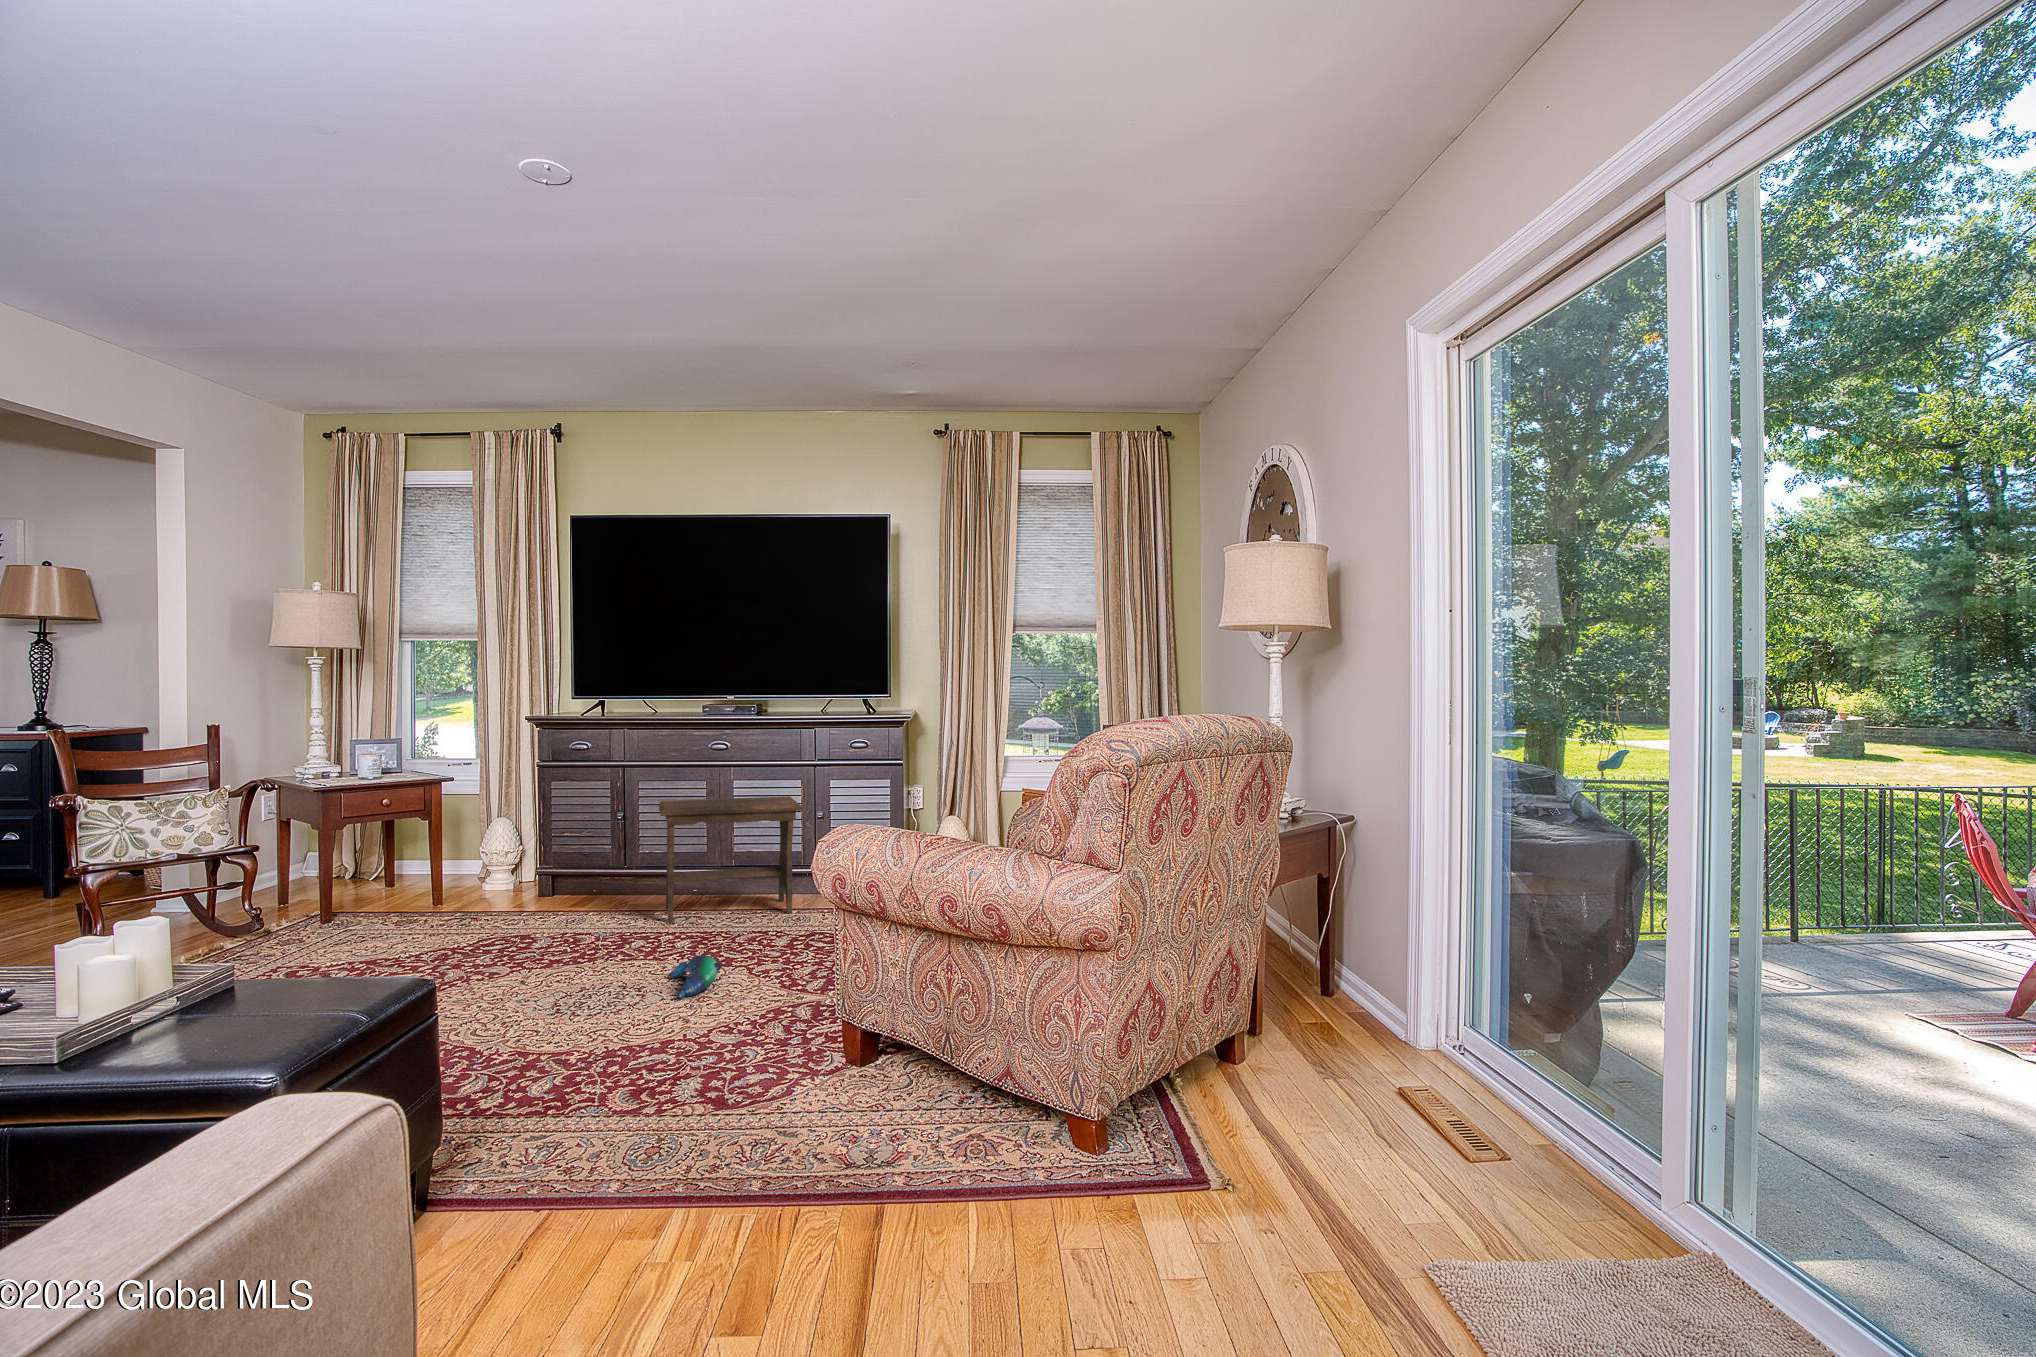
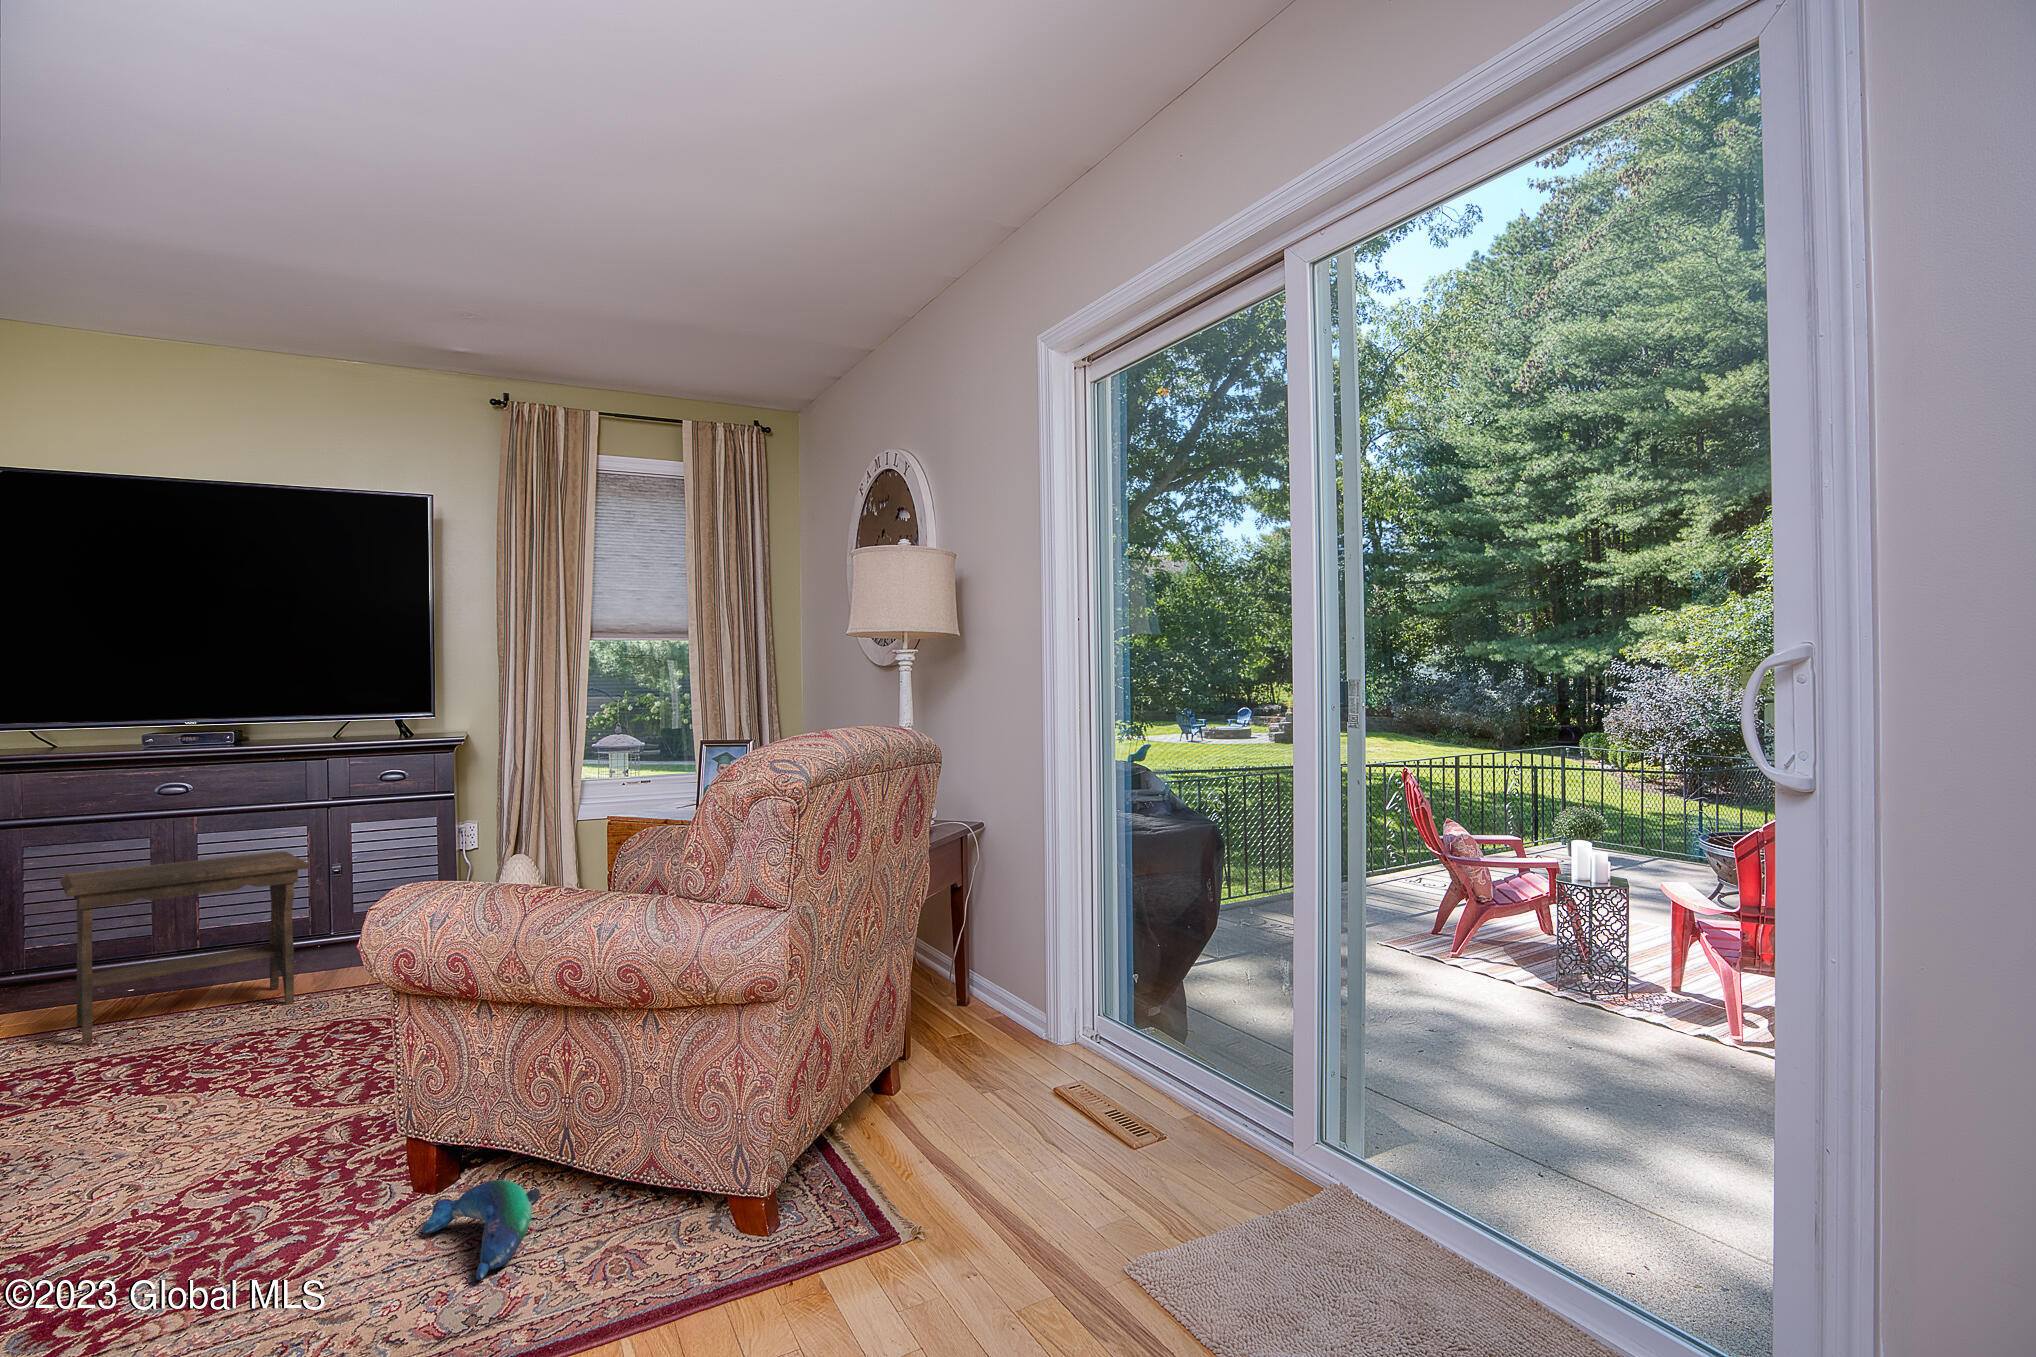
plush toy: present [670,955,723,998] -> present [422,1180,540,1280]

